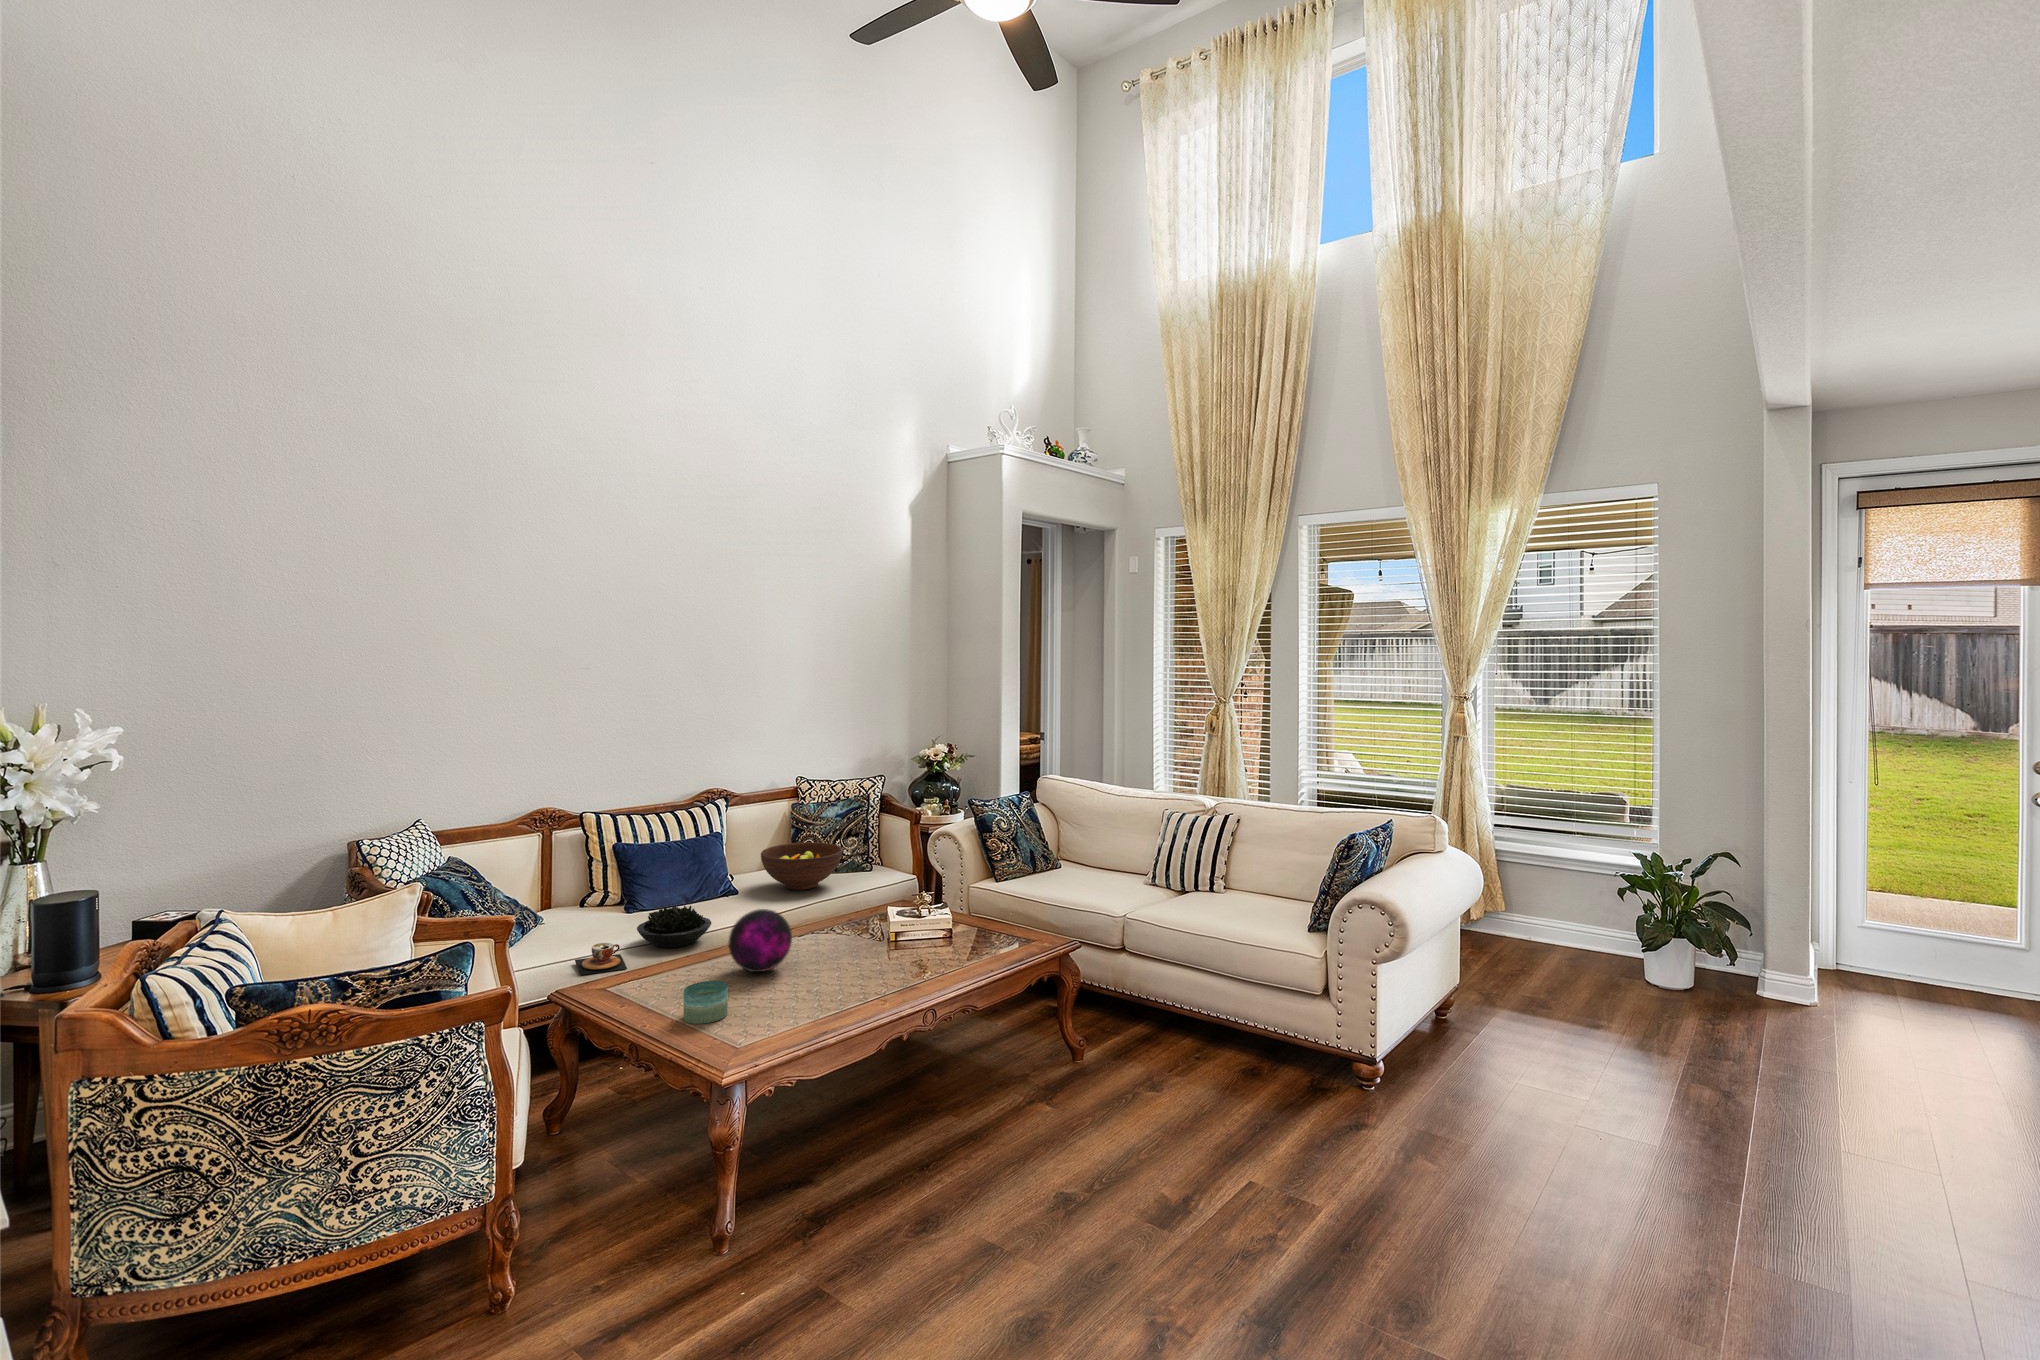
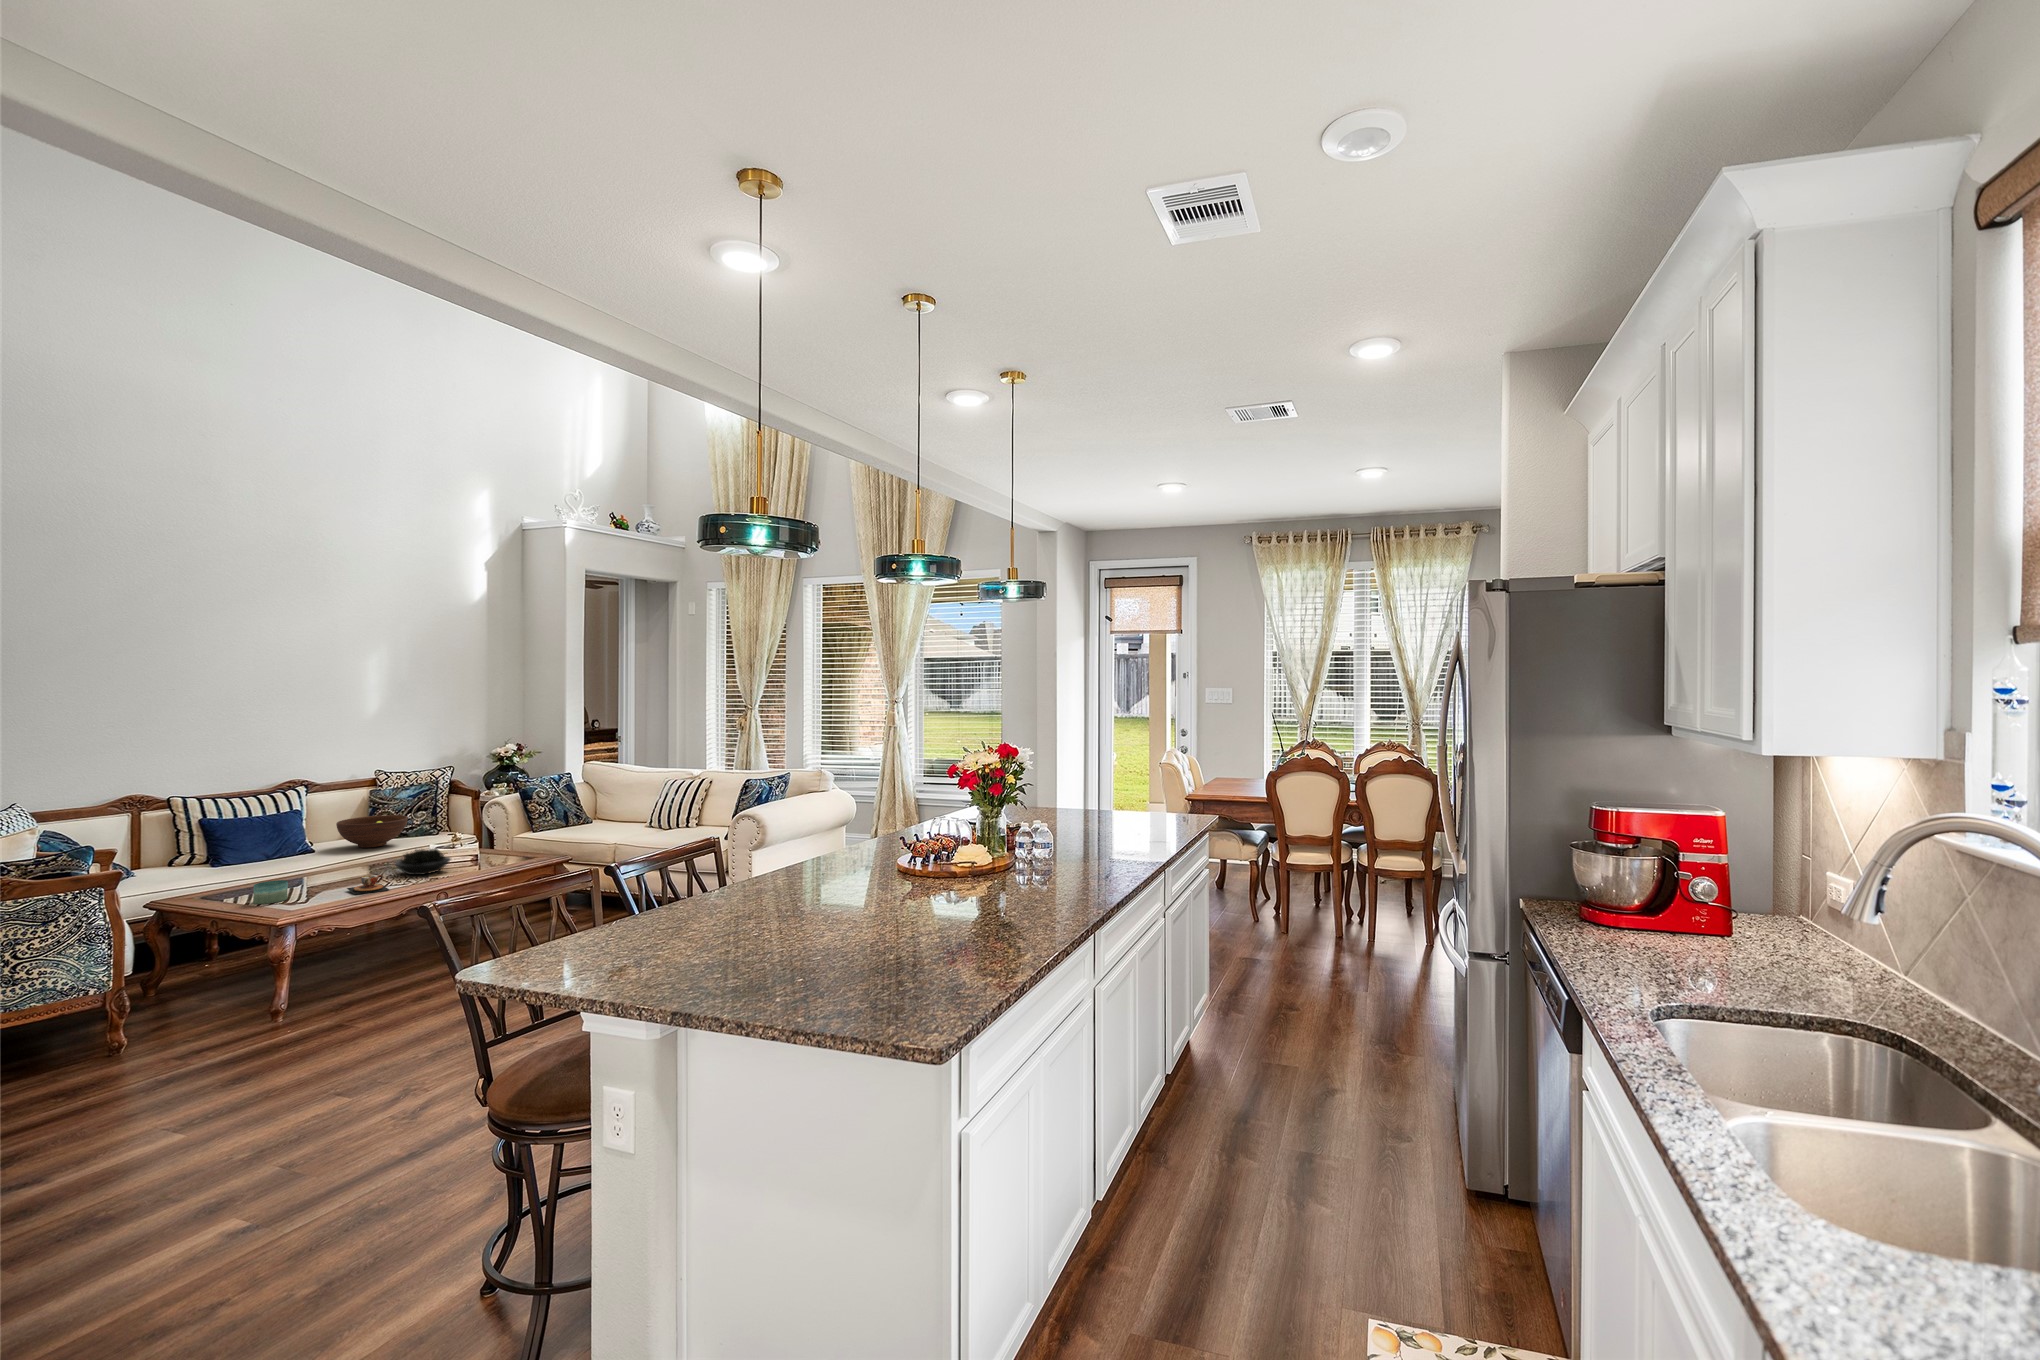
succulent plant: present [637,905,711,948] -> present [395,848,450,875]
decorative orb: present [729,909,792,972] -> none [294,842,345,883]
teacup: present [575,943,627,975] -> present [347,875,389,894]

